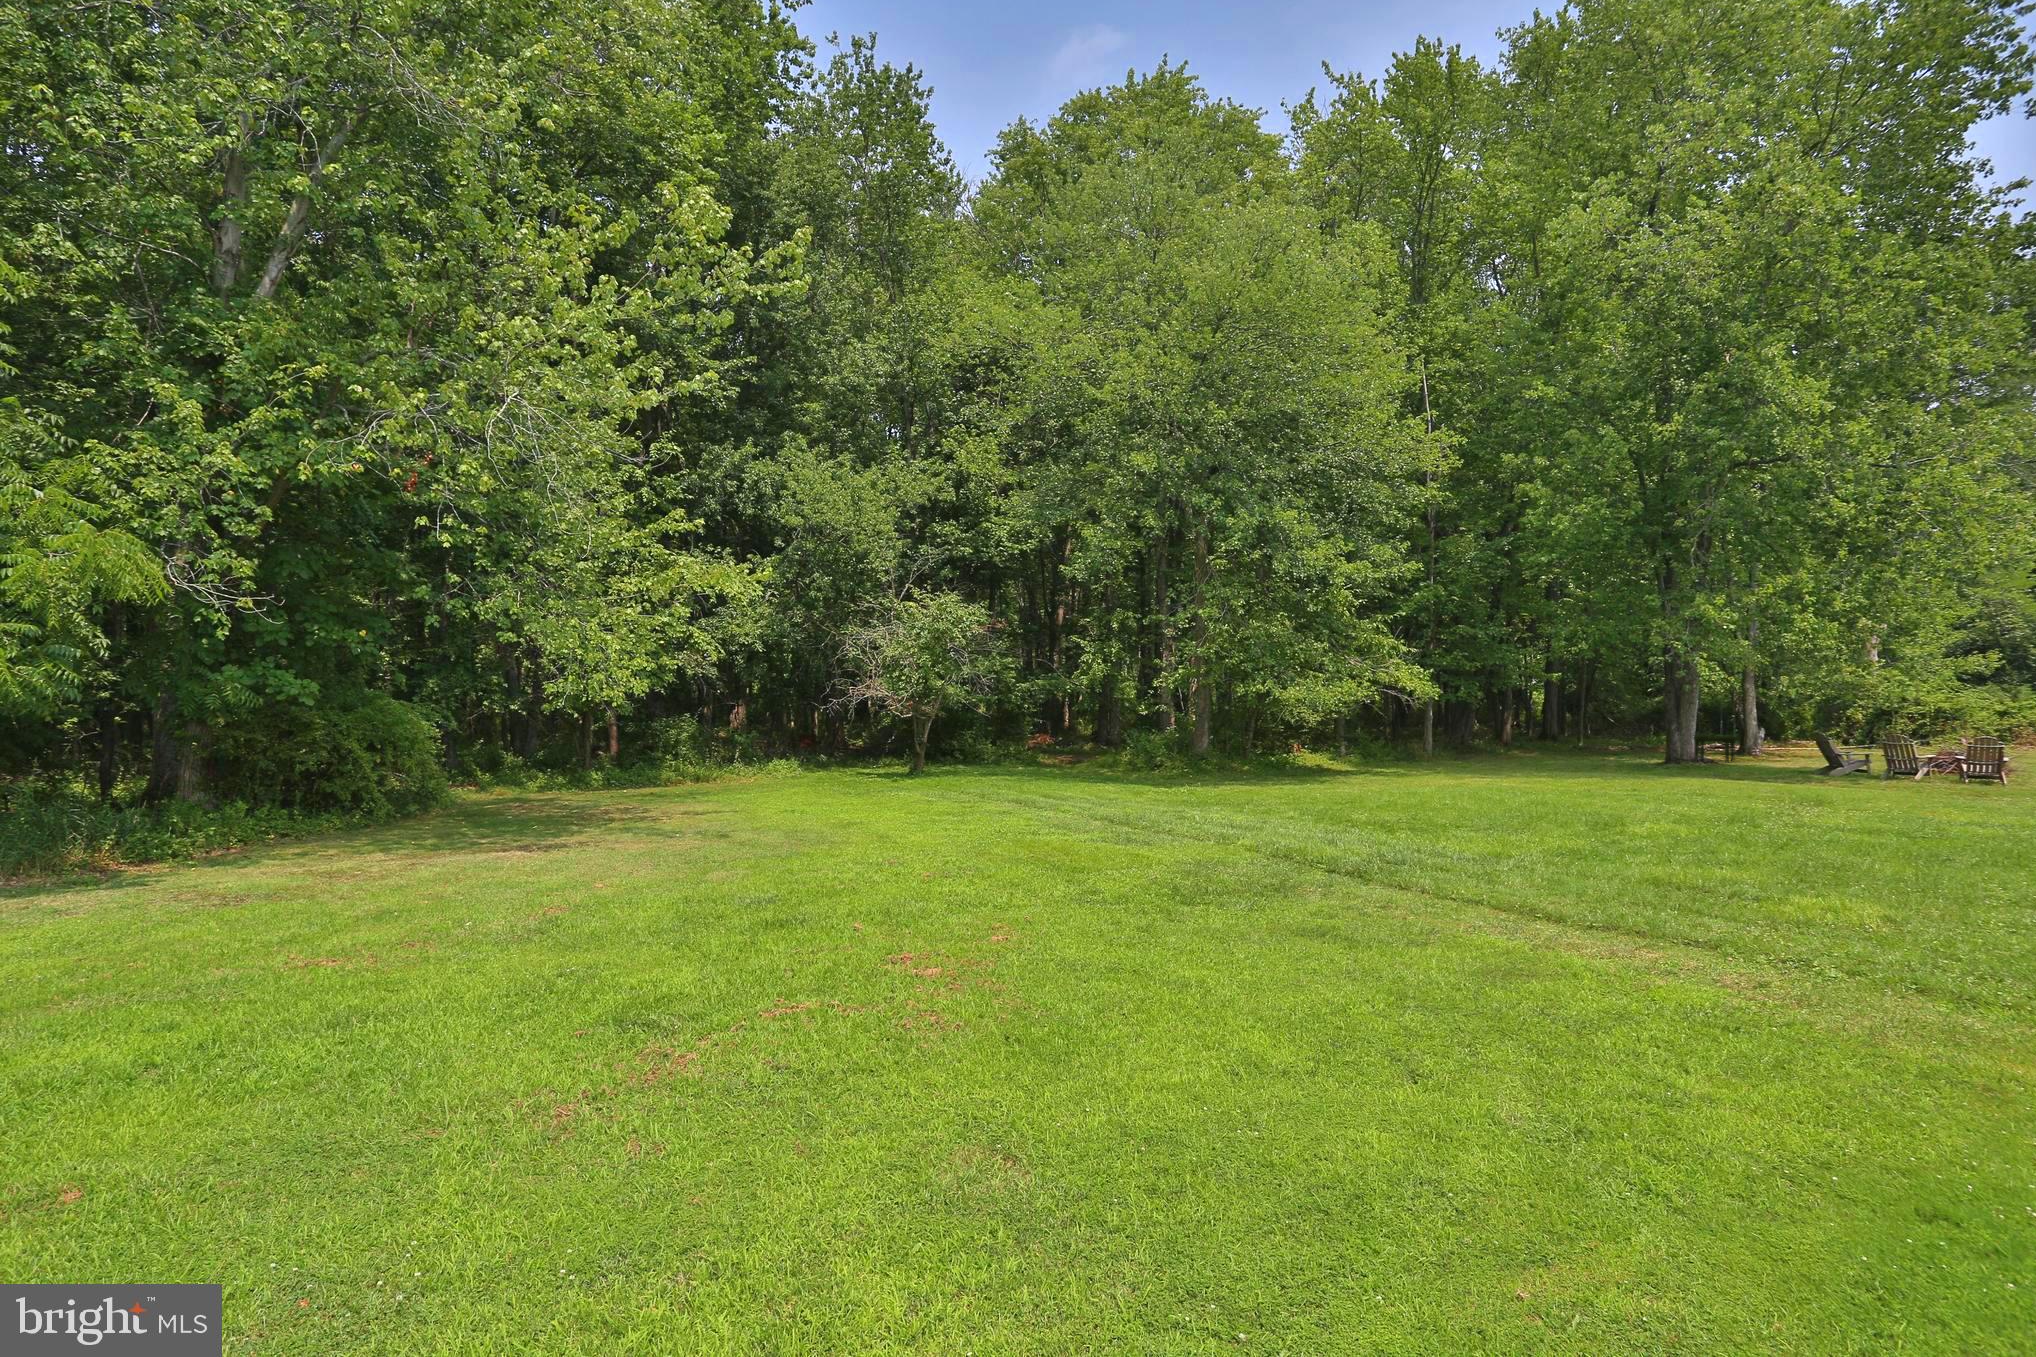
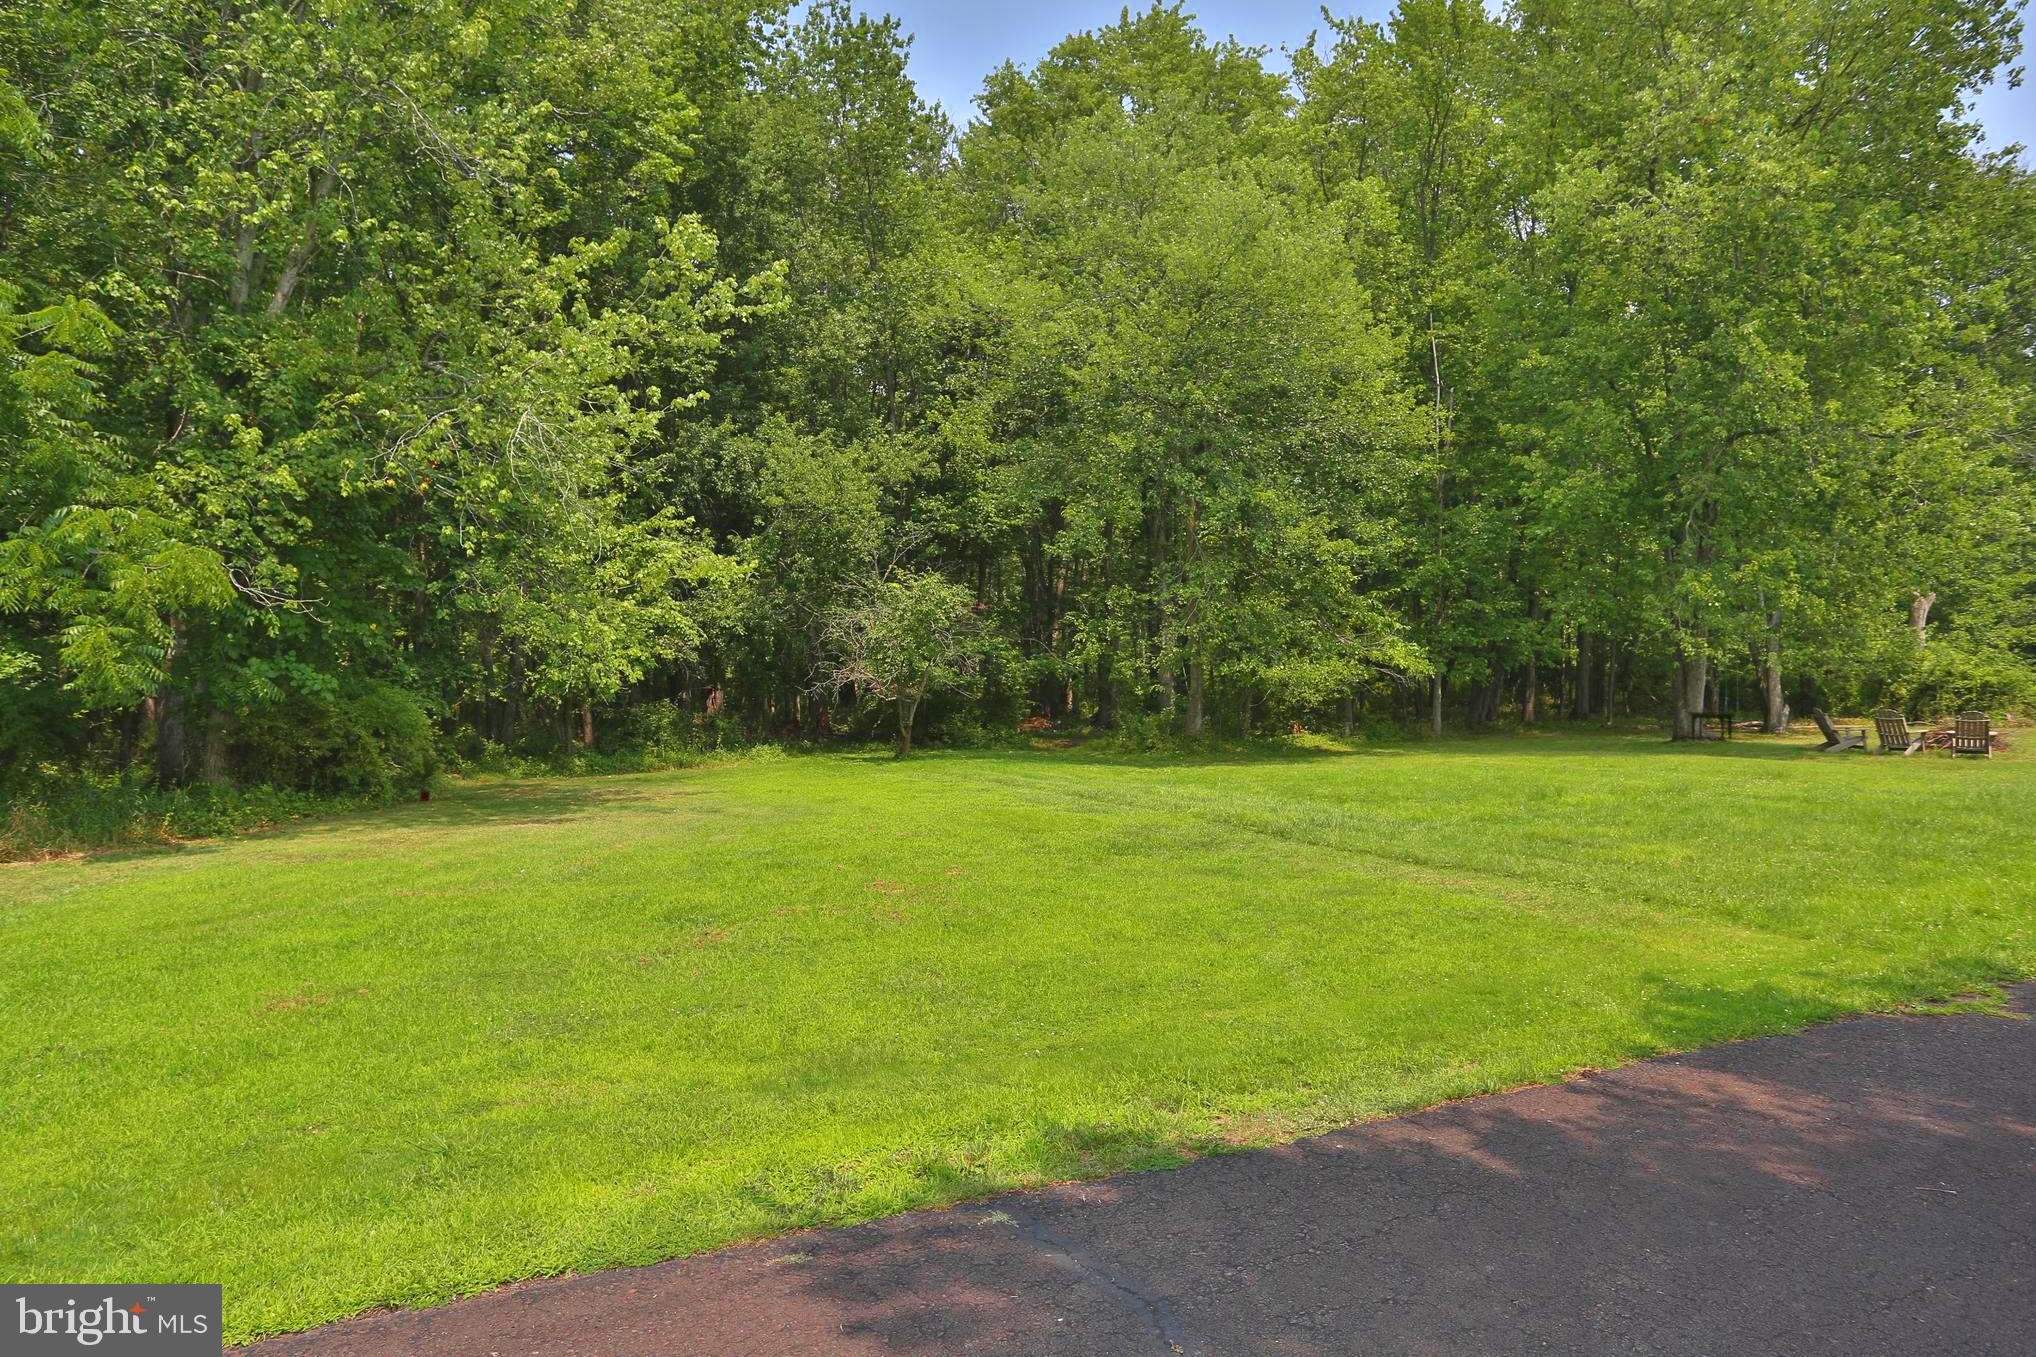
potted tree: none [405,768,441,817] -> present [409,756,440,801]

